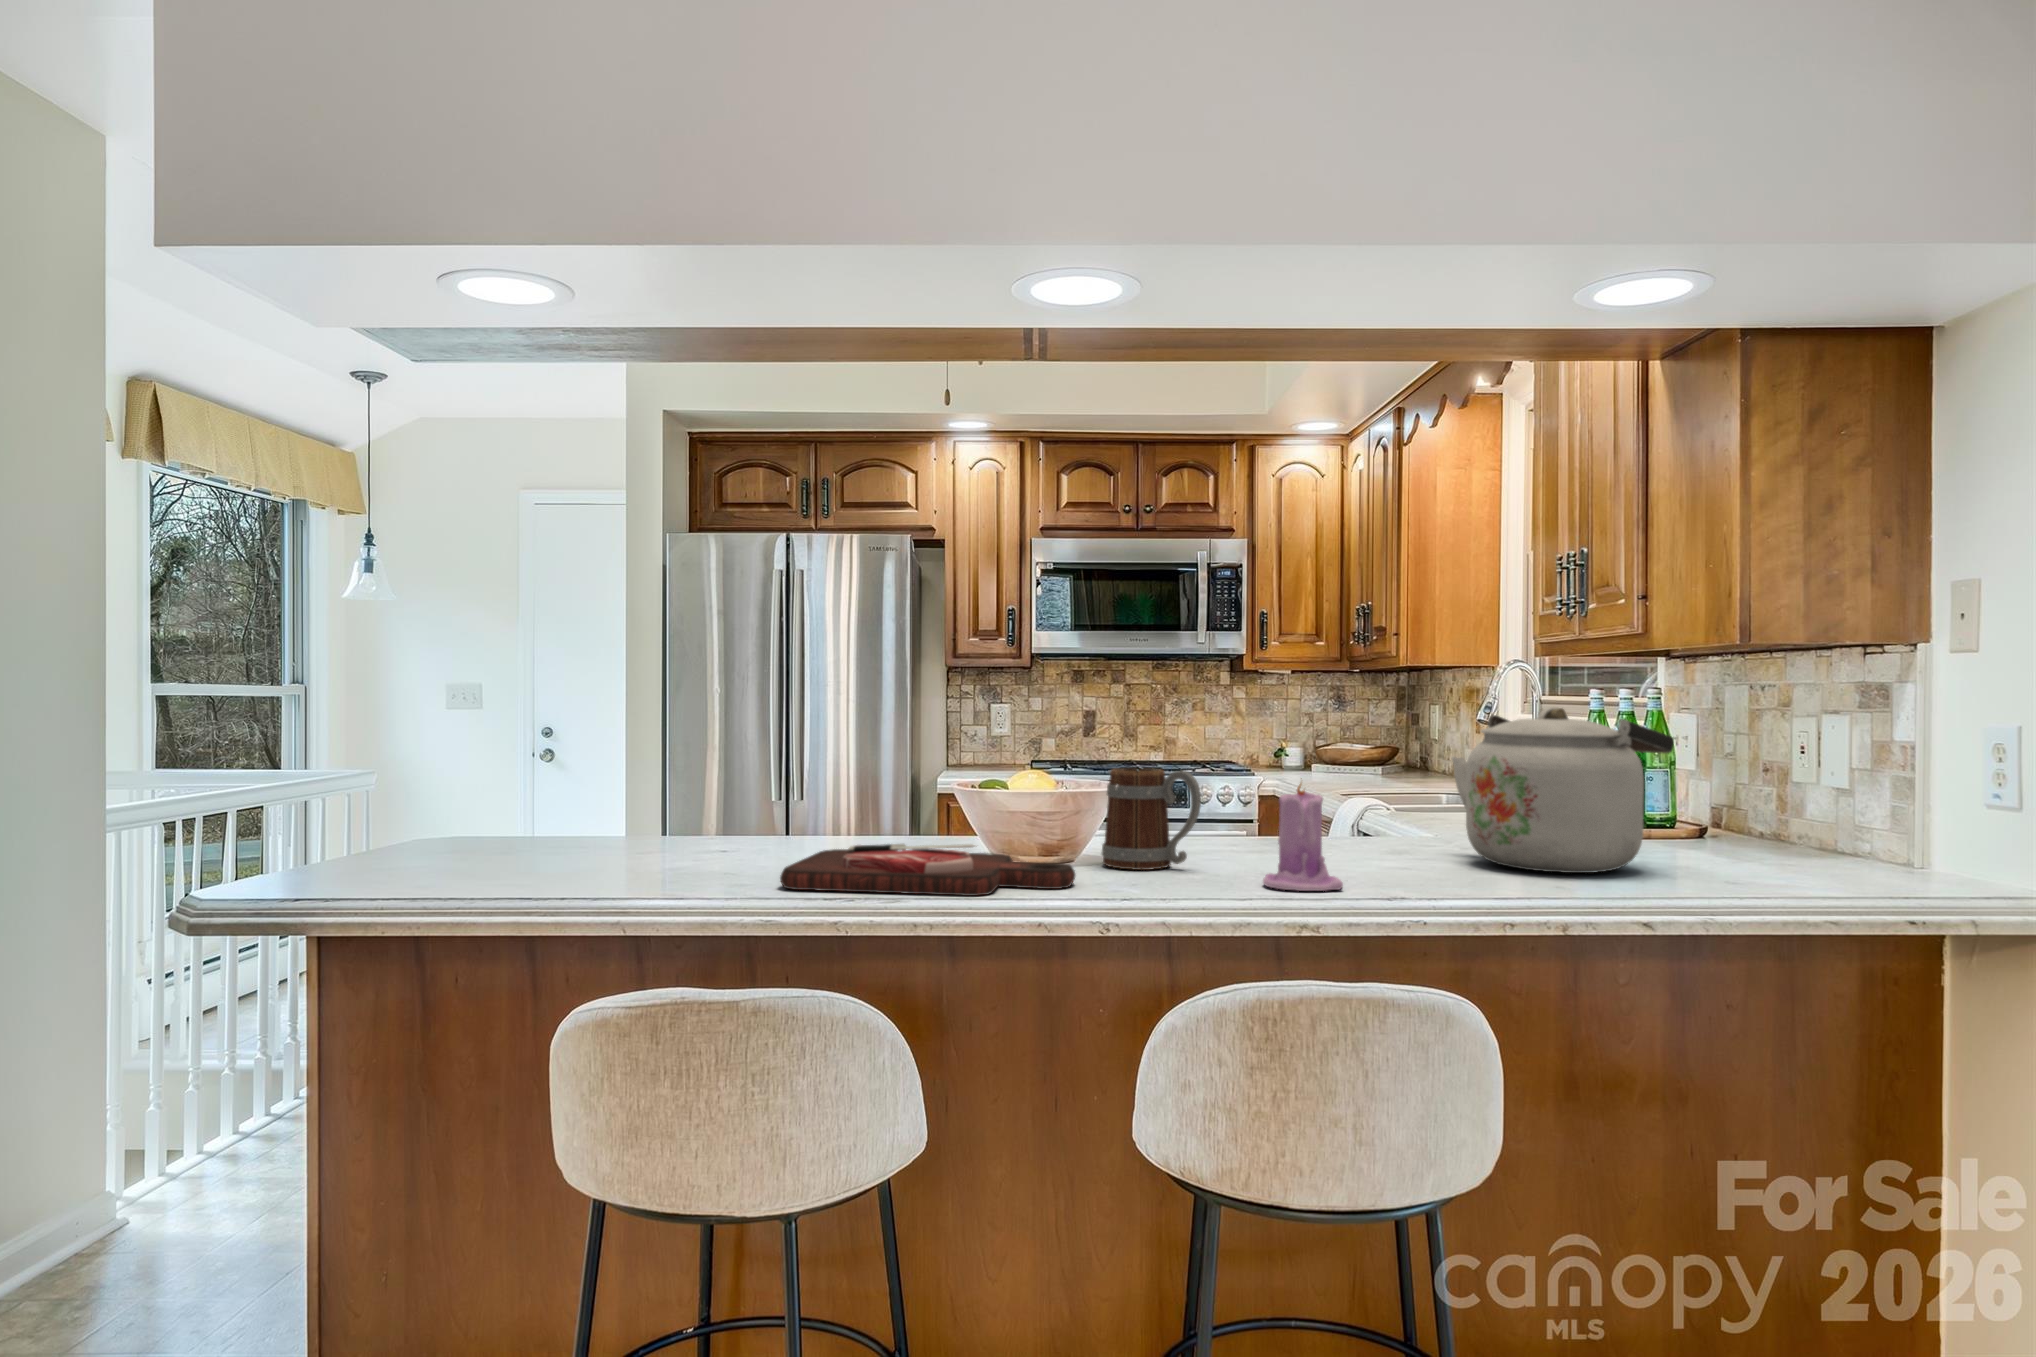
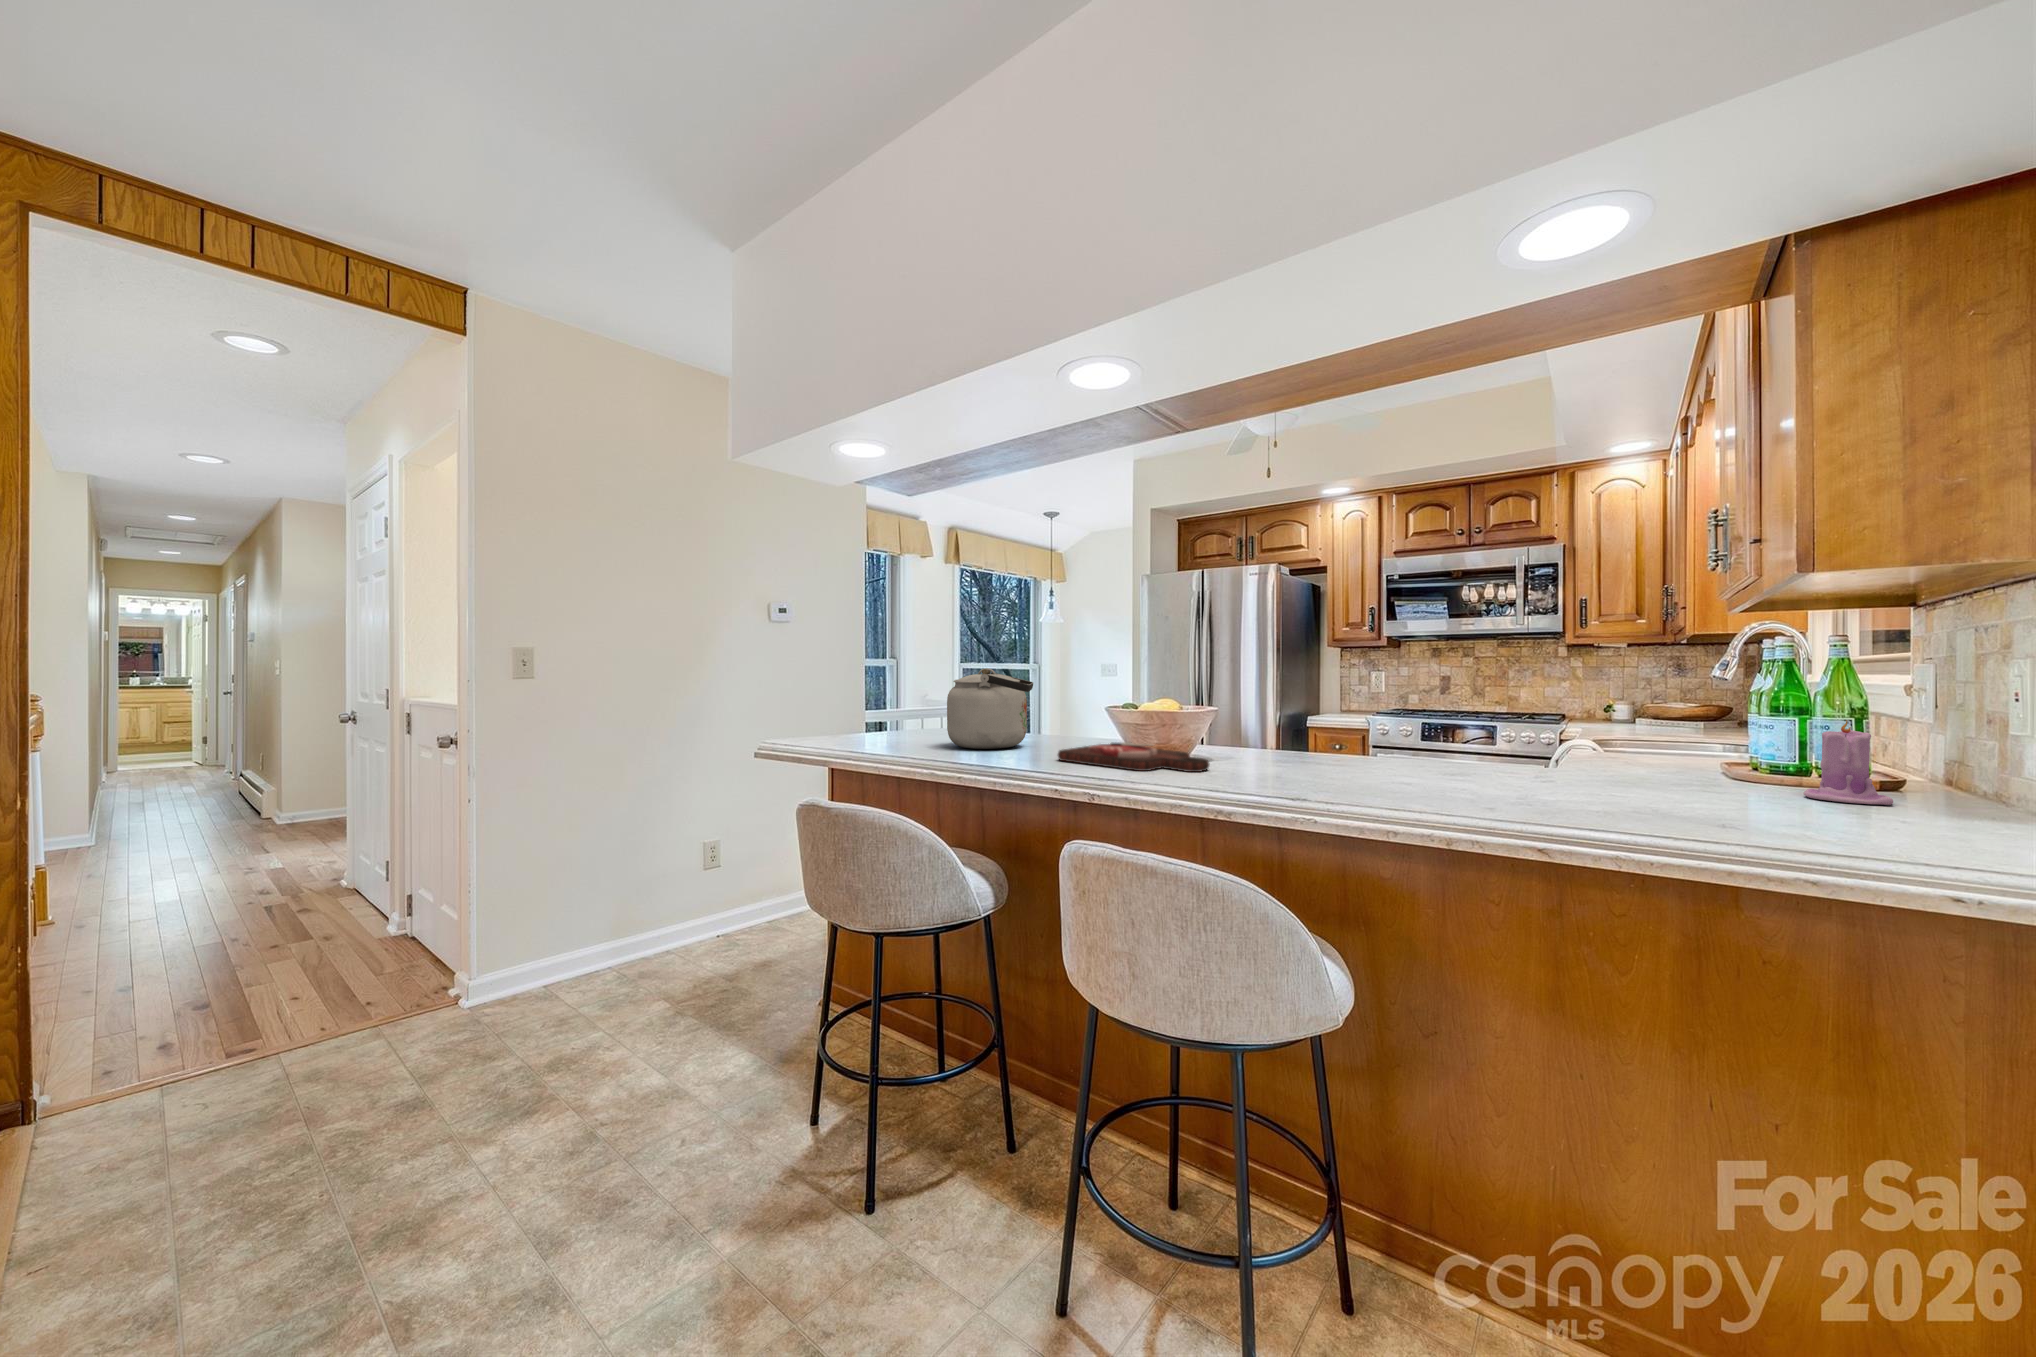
kettle: present [1452,707,1674,873] -> present [947,668,1033,749]
mug: present [1102,768,1201,870] -> none [1253,706,1309,768]
candle: present [1263,784,1343,891] -> present [1803,720,1893,805]

